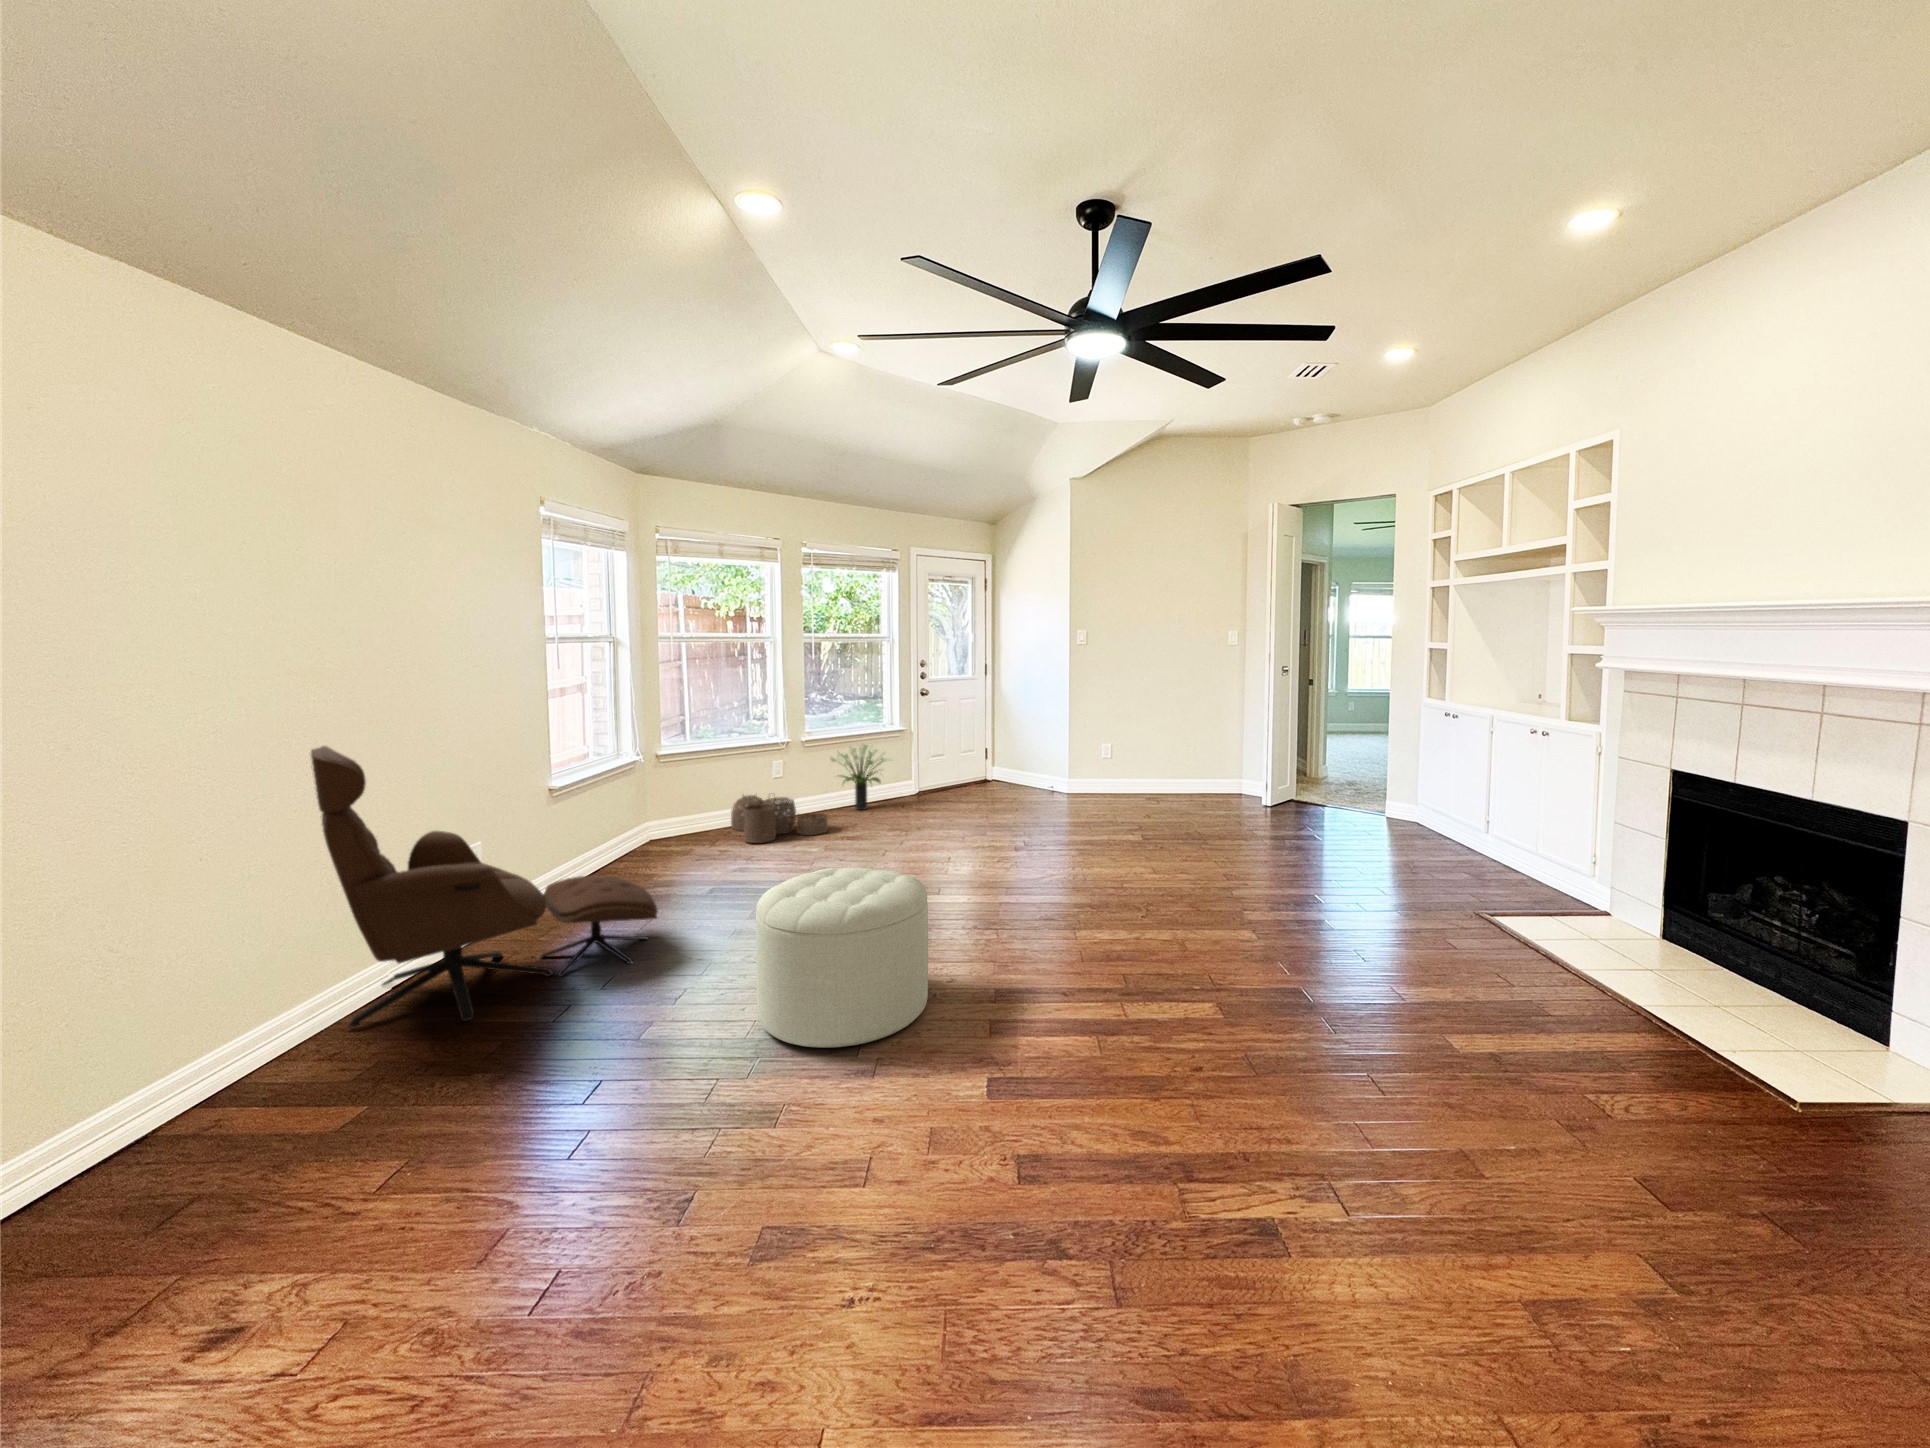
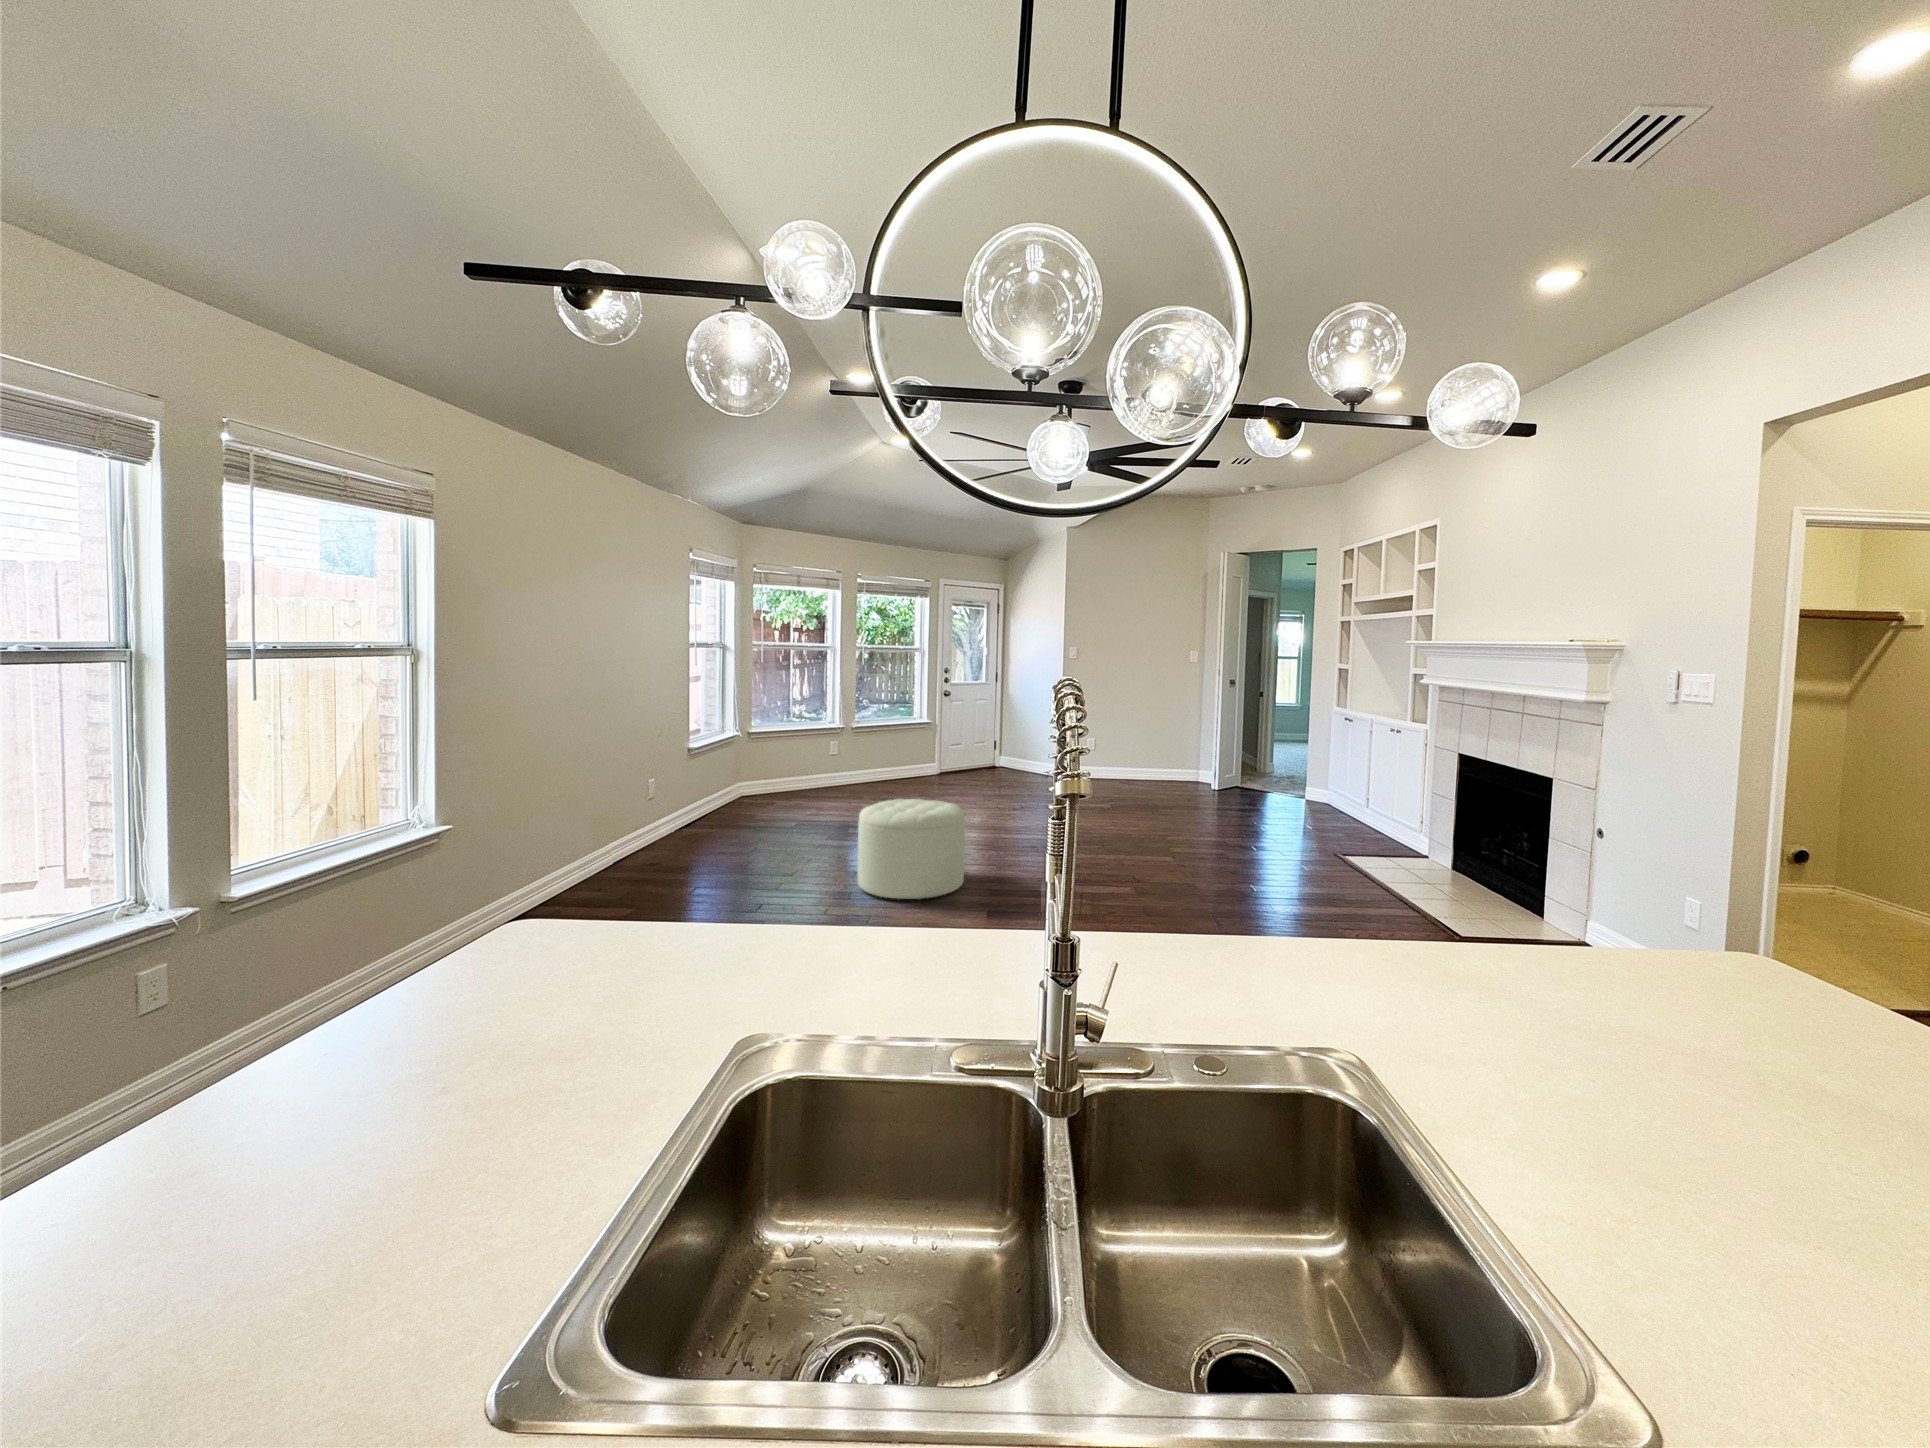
potted plant: present [831,744,892,810] -> none [875,731,924,784]
lounge chair: present [310,746,658,1028] -> none [578,706,780,884]
woven basket: present [731,795,828,843] -> none [800,766,875,802]

